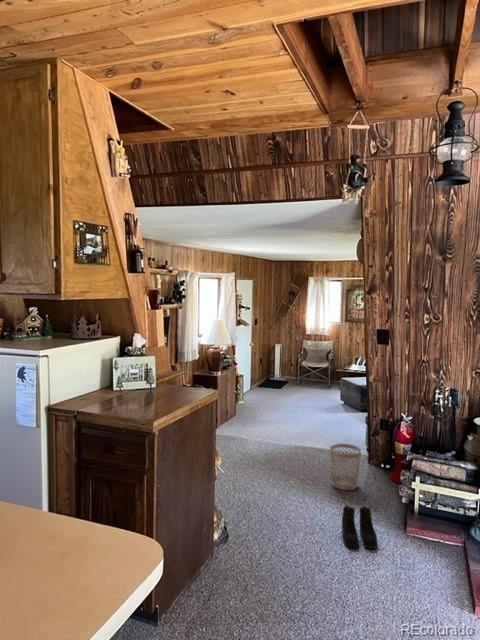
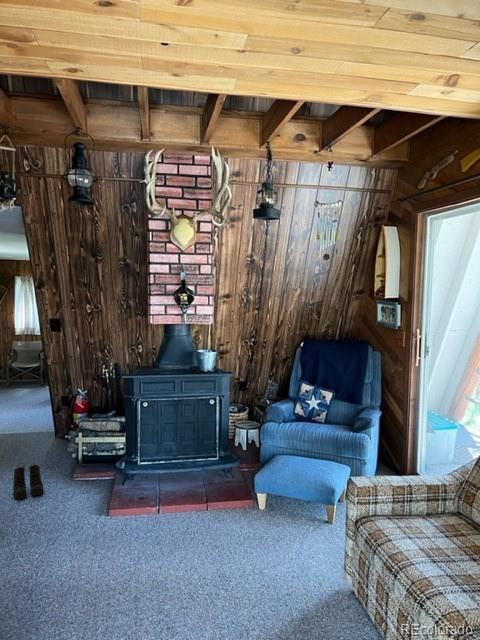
wastebasket: present [330,444,361,490] -> none [13,422,42,462]

